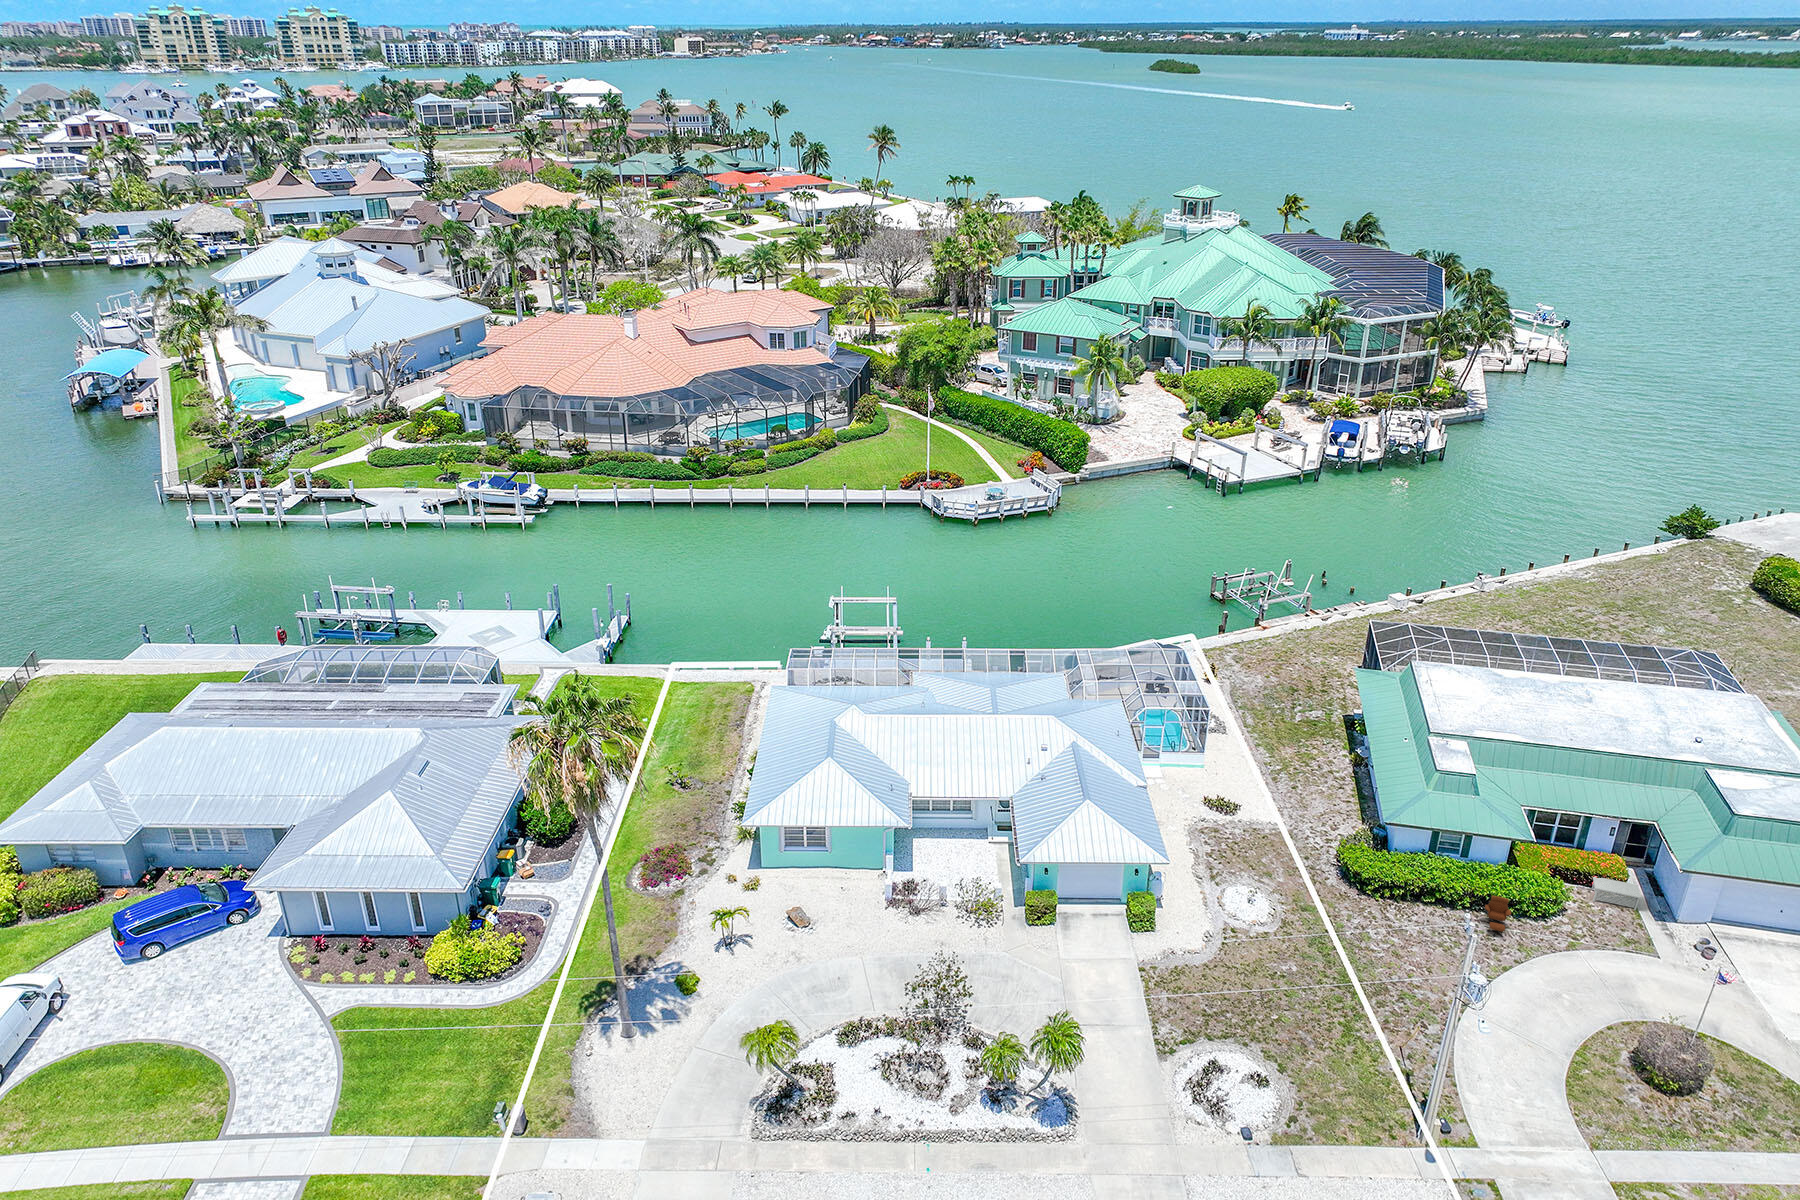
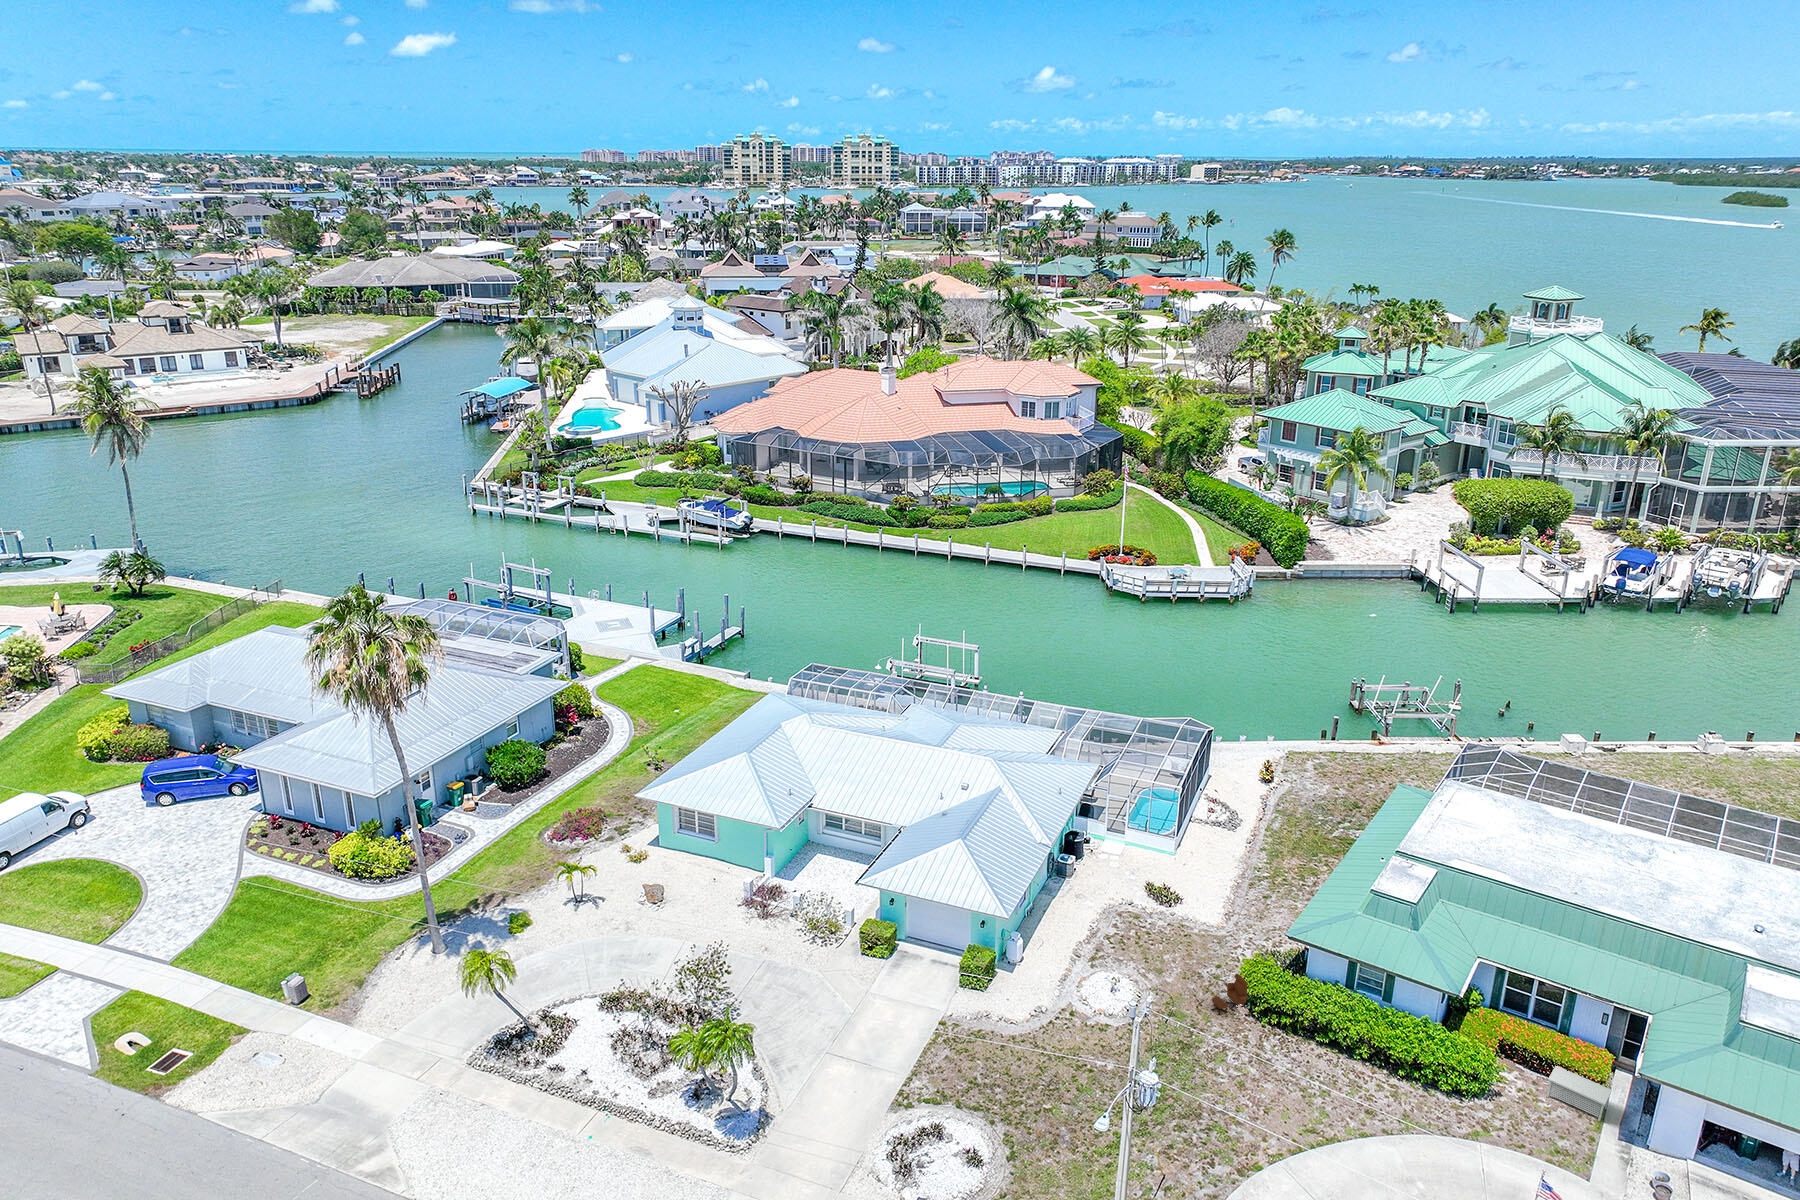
lounge chair: present [1485,895,1511,937] -> present [1211,974,1248,1014]

